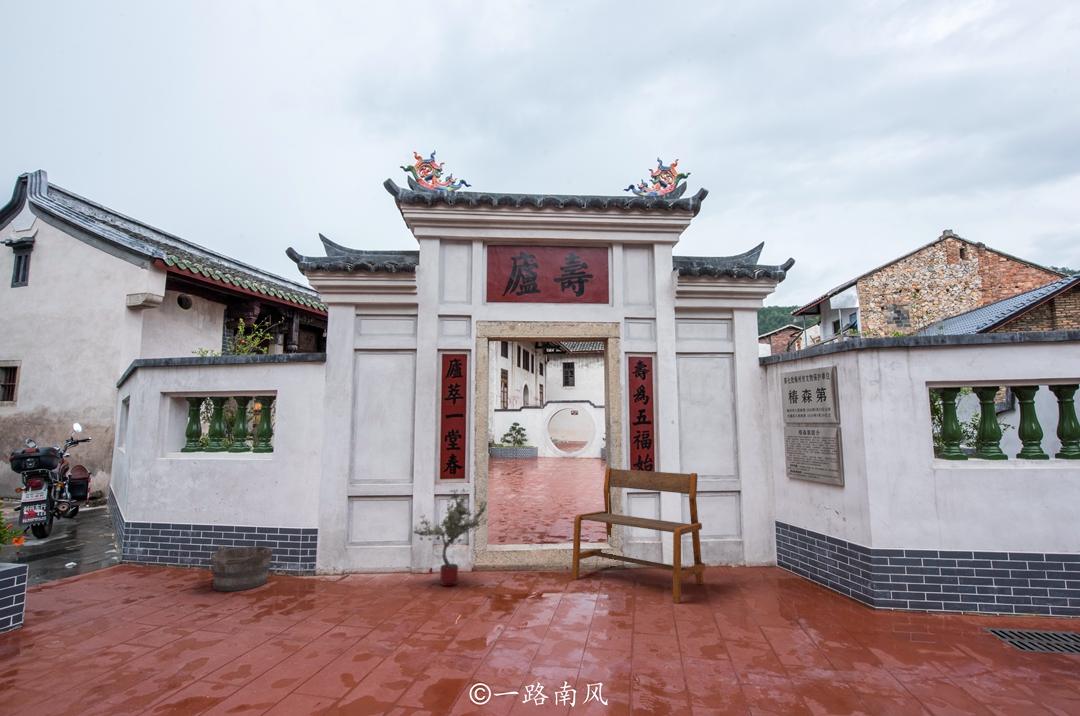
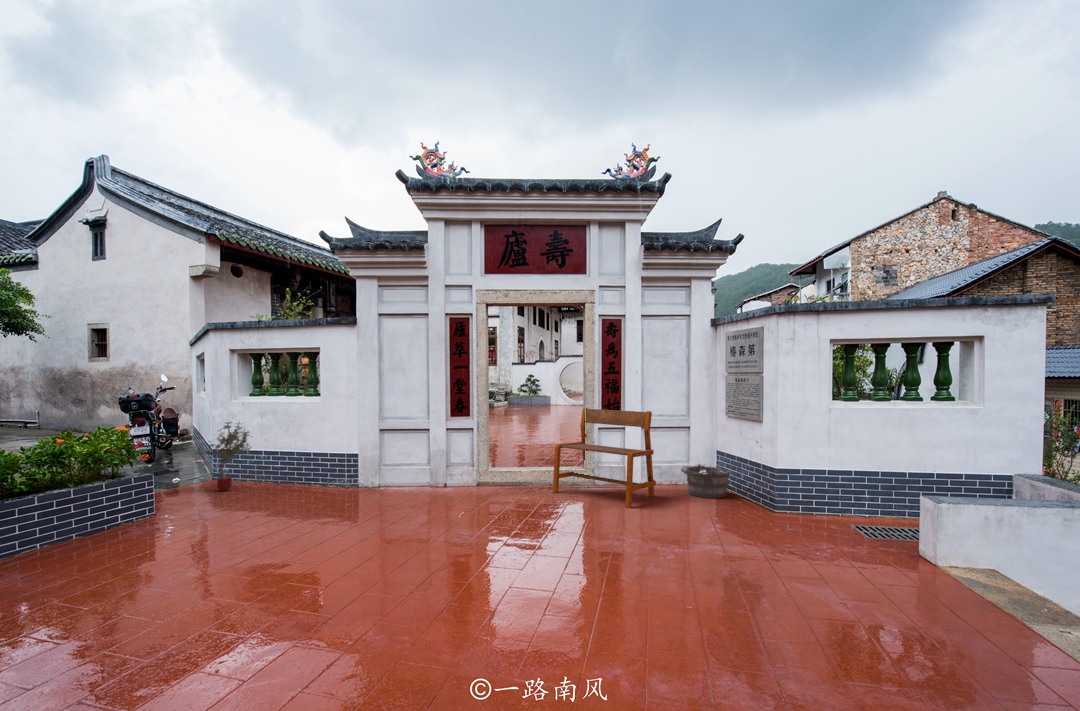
potted tree: present [414,489,487,586] -> present [205,422,251,491]
bucket: present [204,546,273,591] -> present [681,464,730,498]

